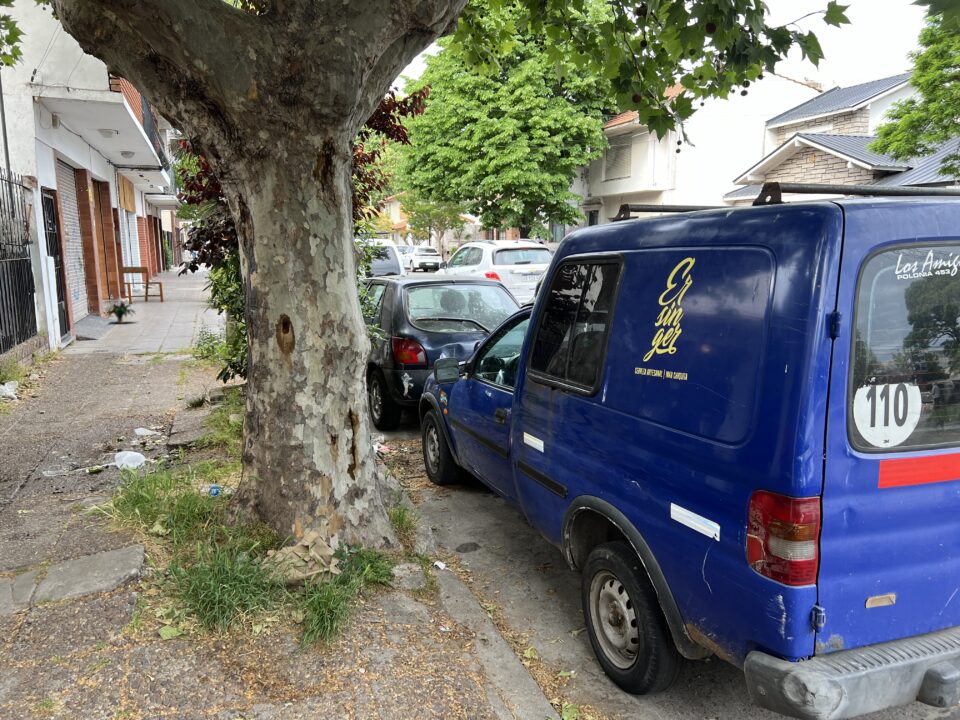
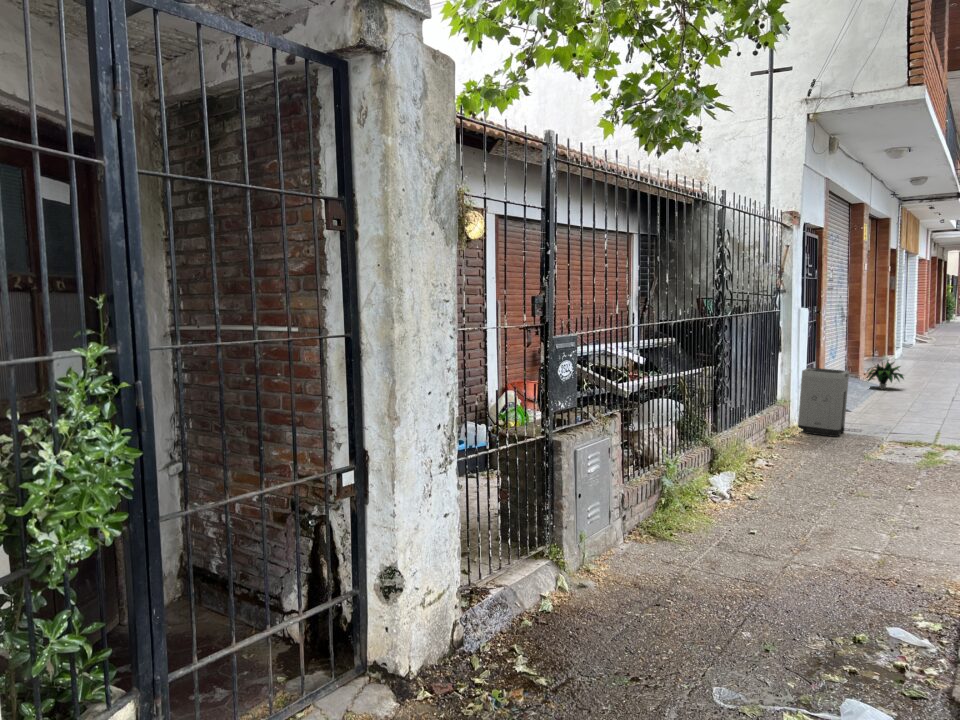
bench: present [120,267,163,304] -> none [881,318,943,364]
trash can: none [55,305,95,356] -> present [798,368,849,437]

